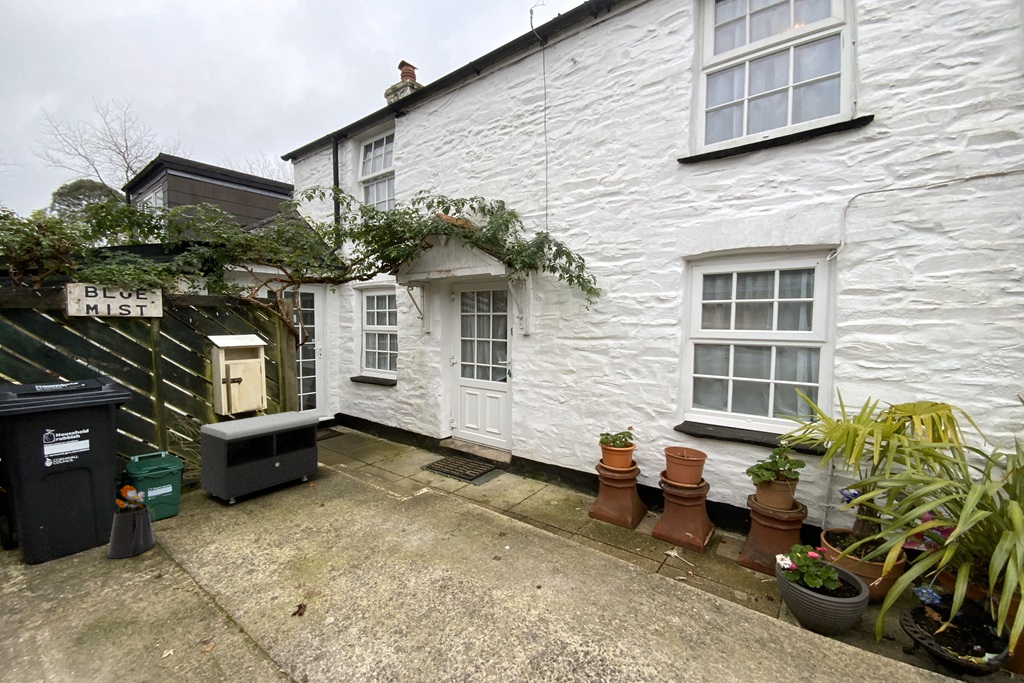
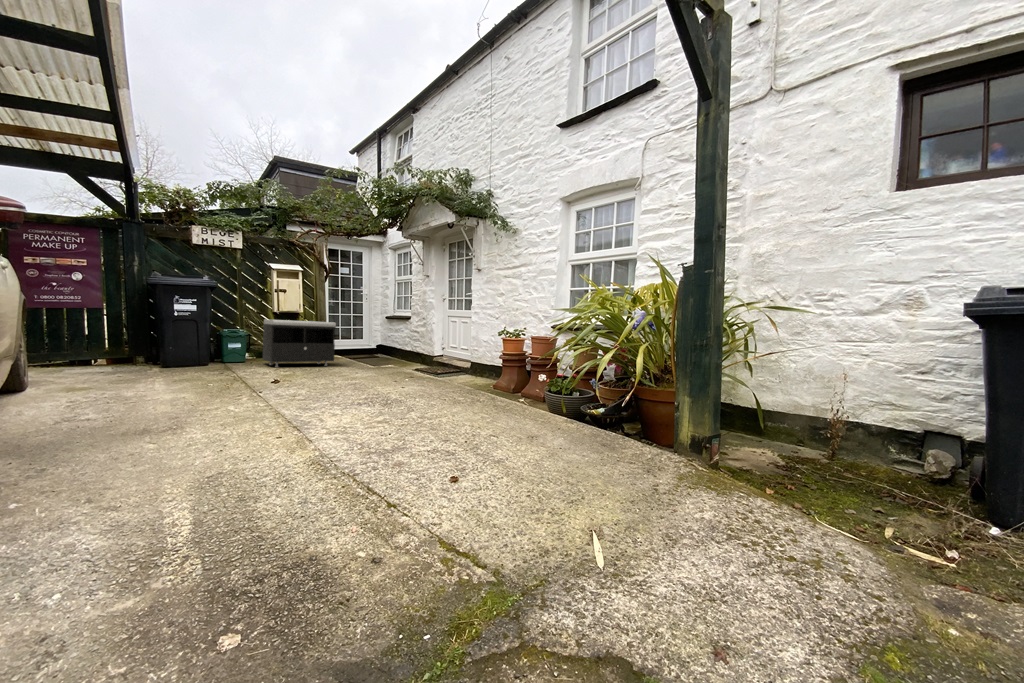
watering can: present [106,486,156,559] -> none [203,335,228,371]

